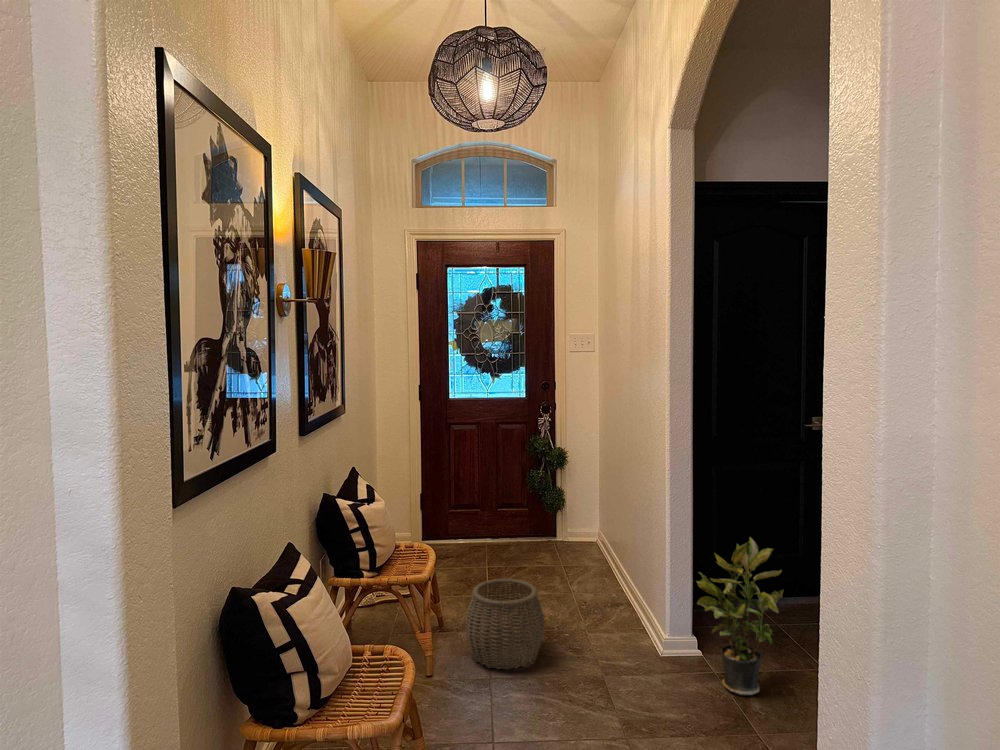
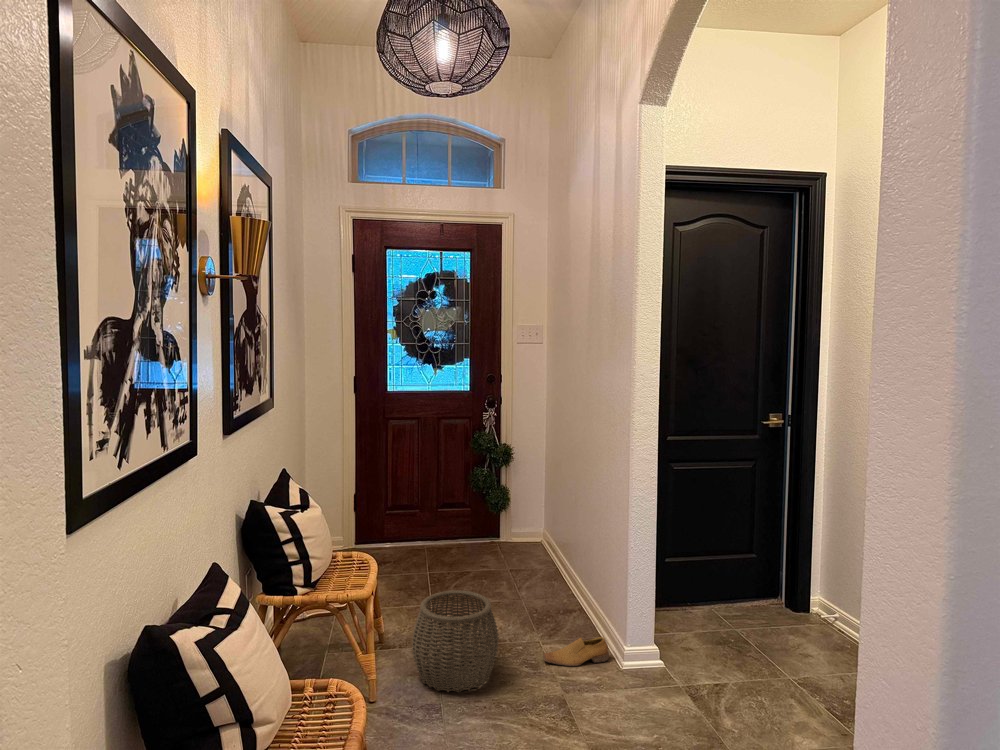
potted plant: present [697,537,783,695] -> none [662,542,754,711]
shoe: none [587,625,650,652] -> present [543,637,609,666]

